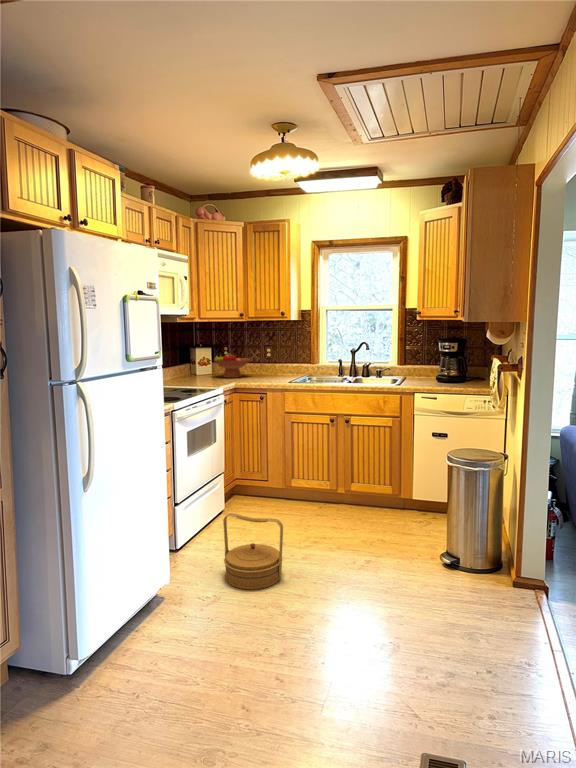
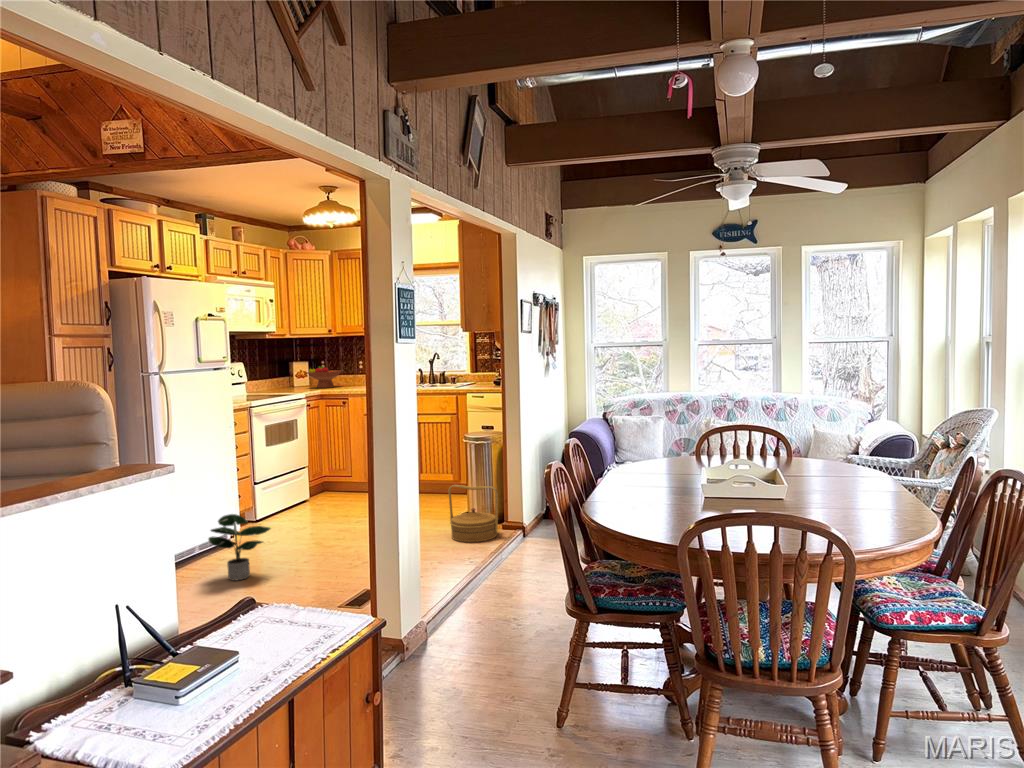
basket: present [223,513,283,589] -> present [448,485,498,542]
potted plant: none [154,594,248,708] -> present [208,514,270,580]

